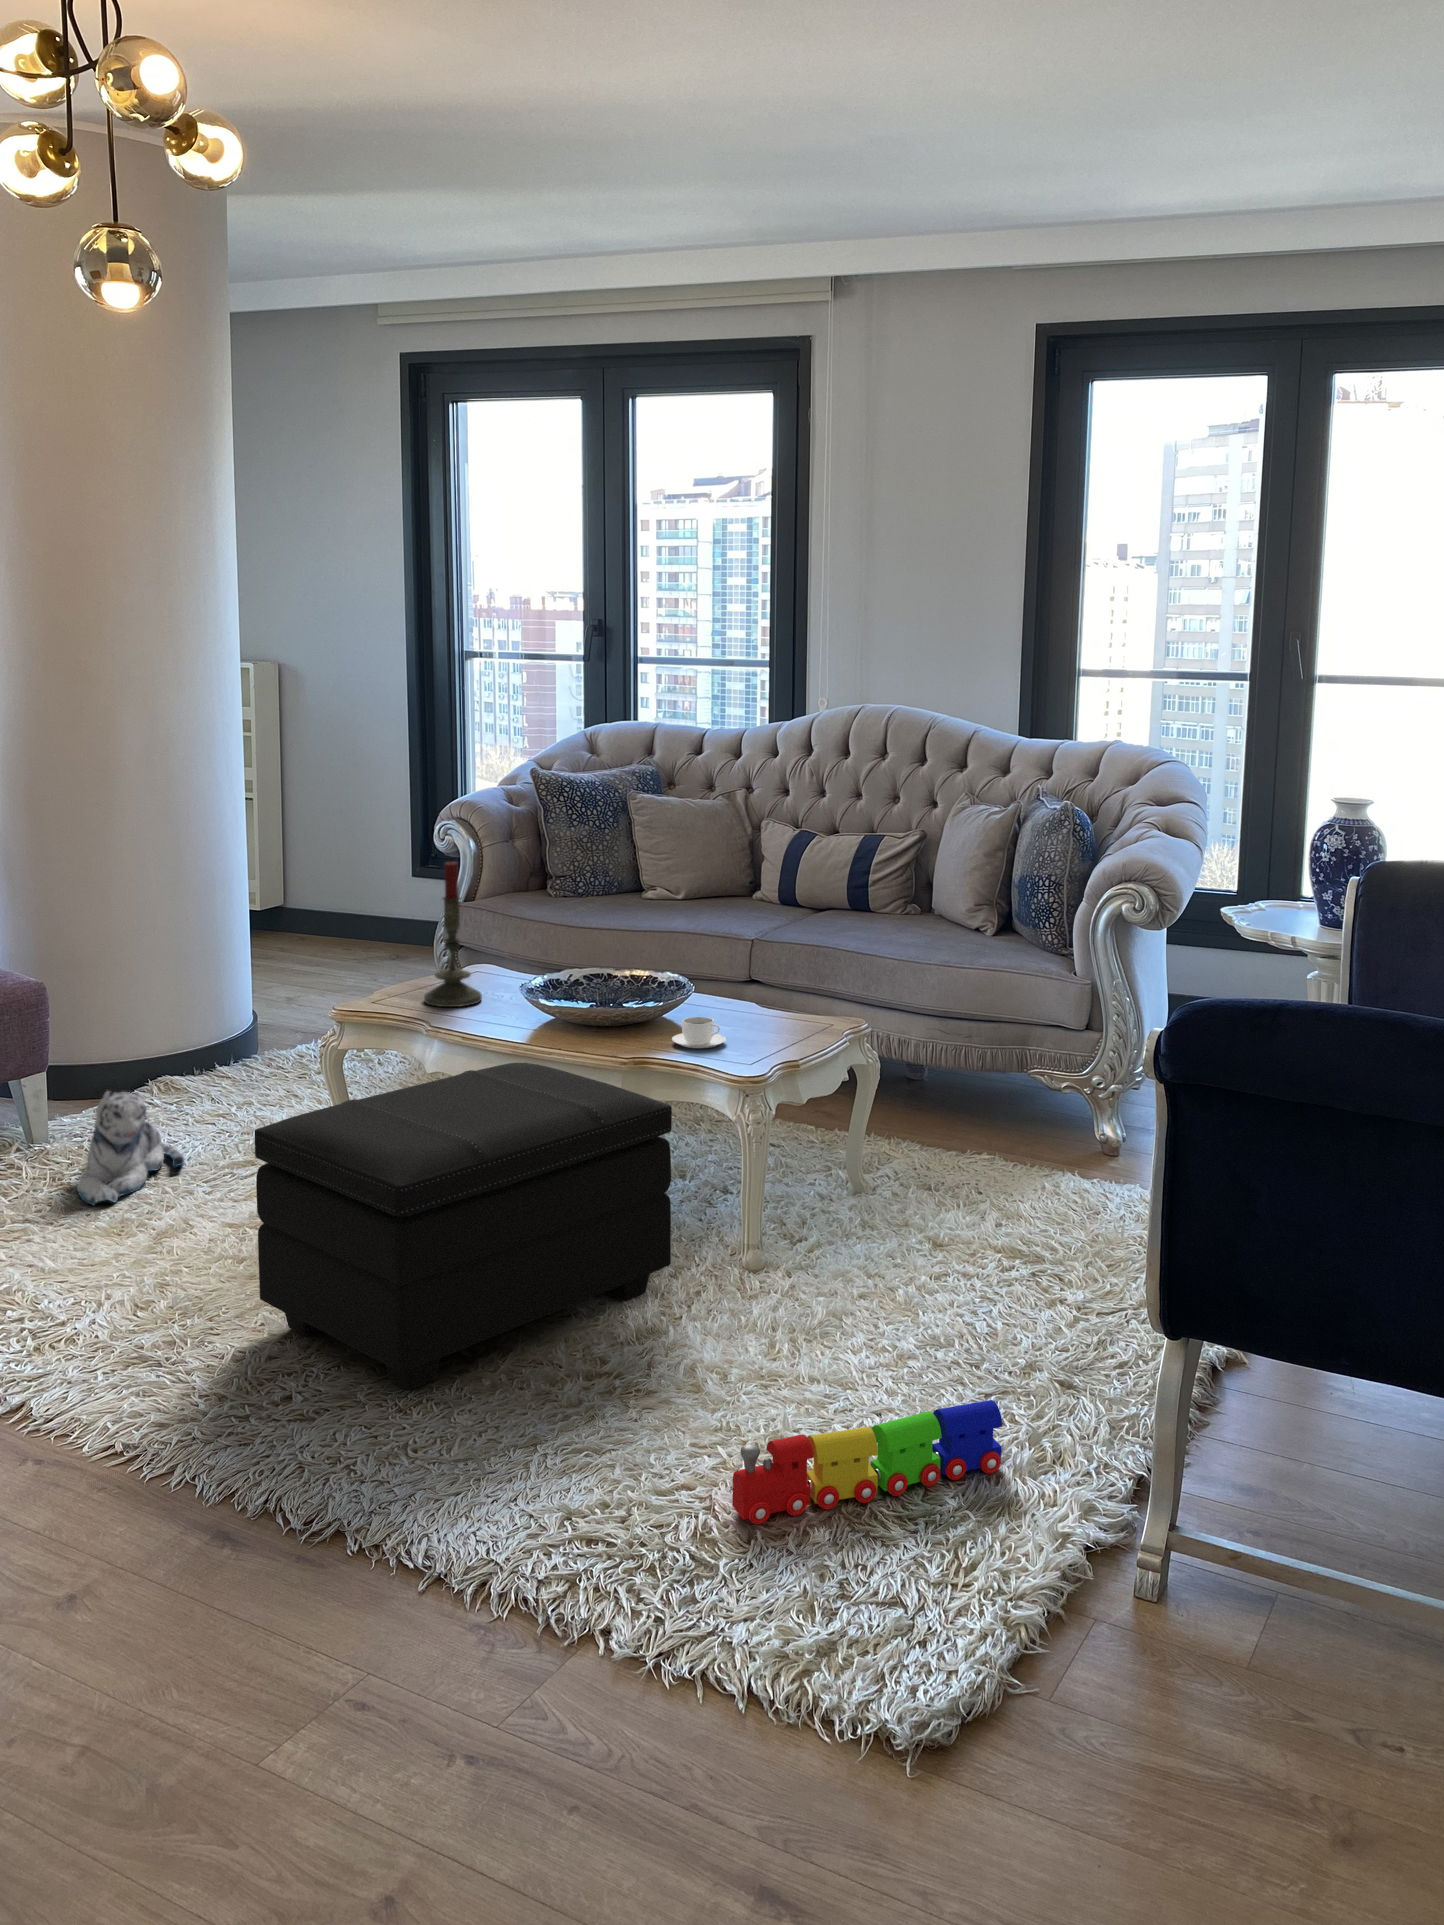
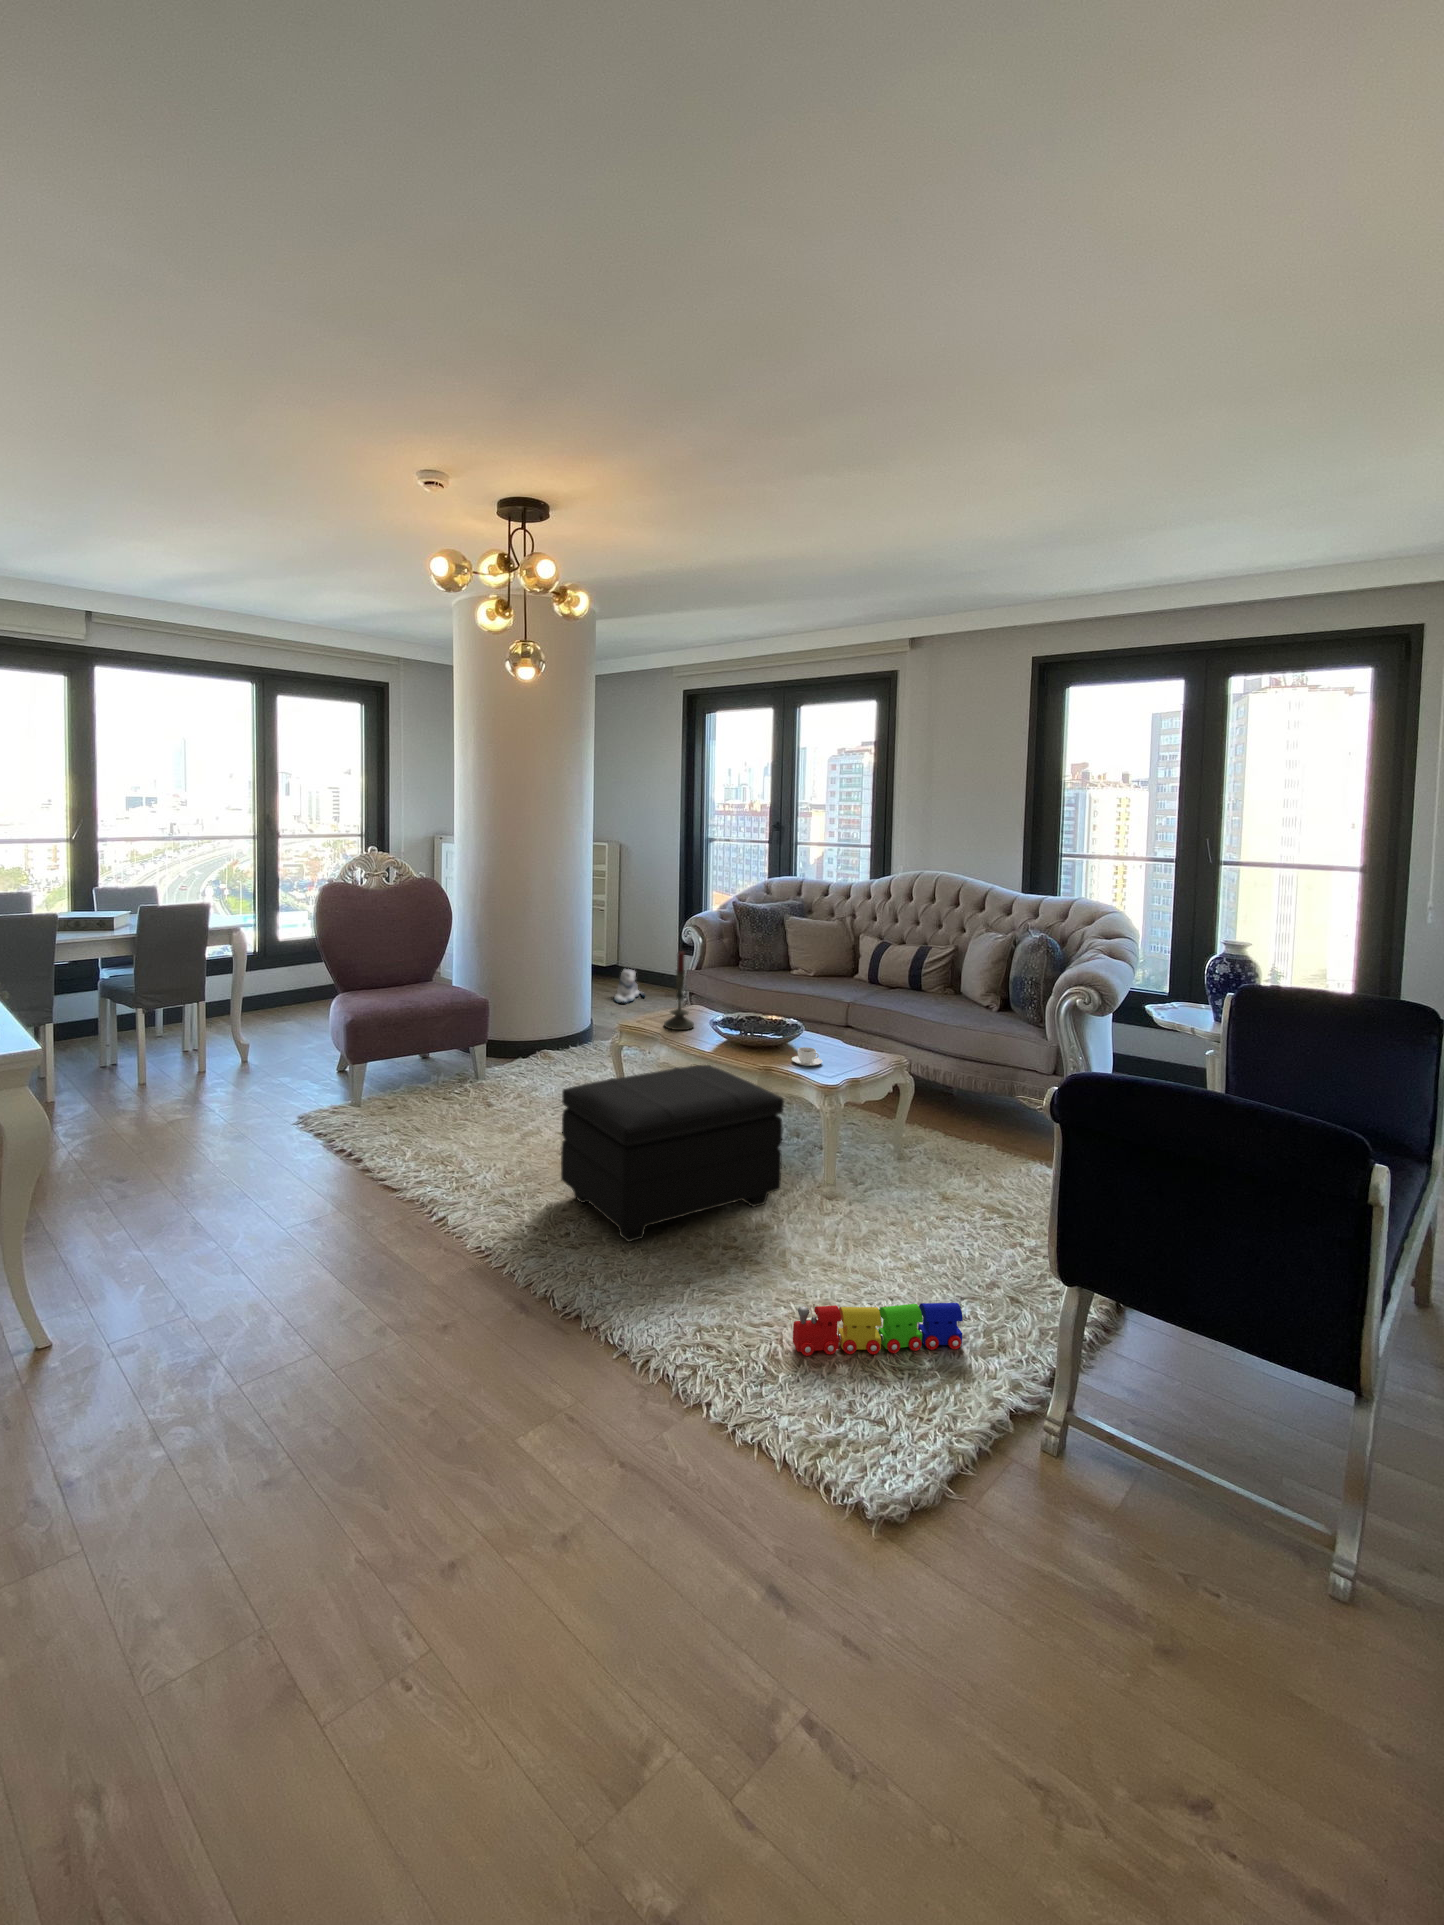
plush toy: present [77,1091,184,1206] -> present [614,969,645,1003]

